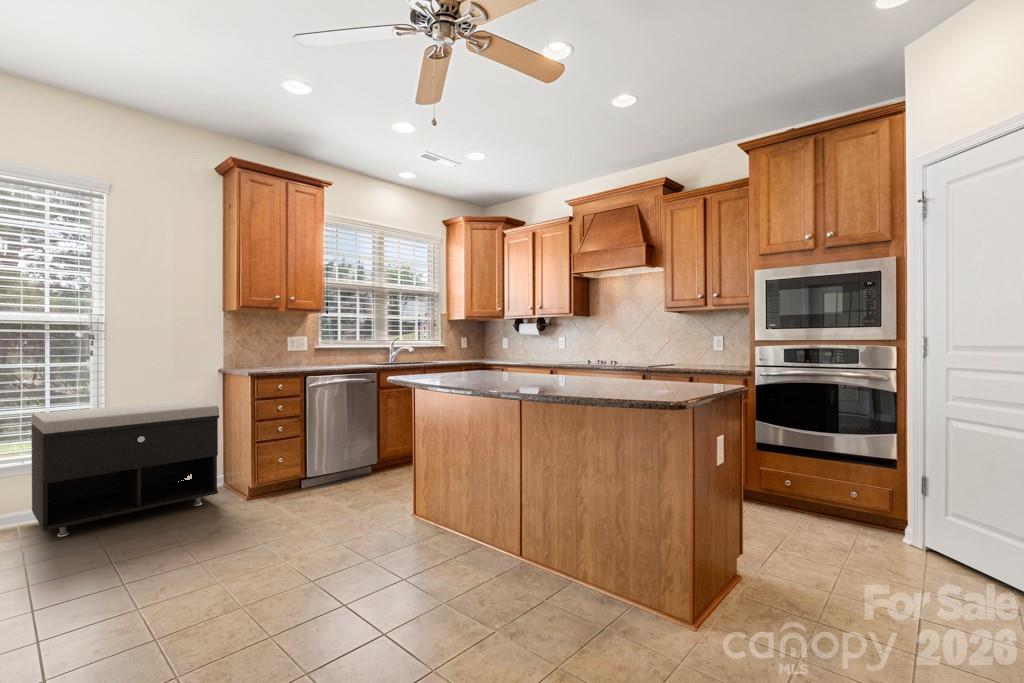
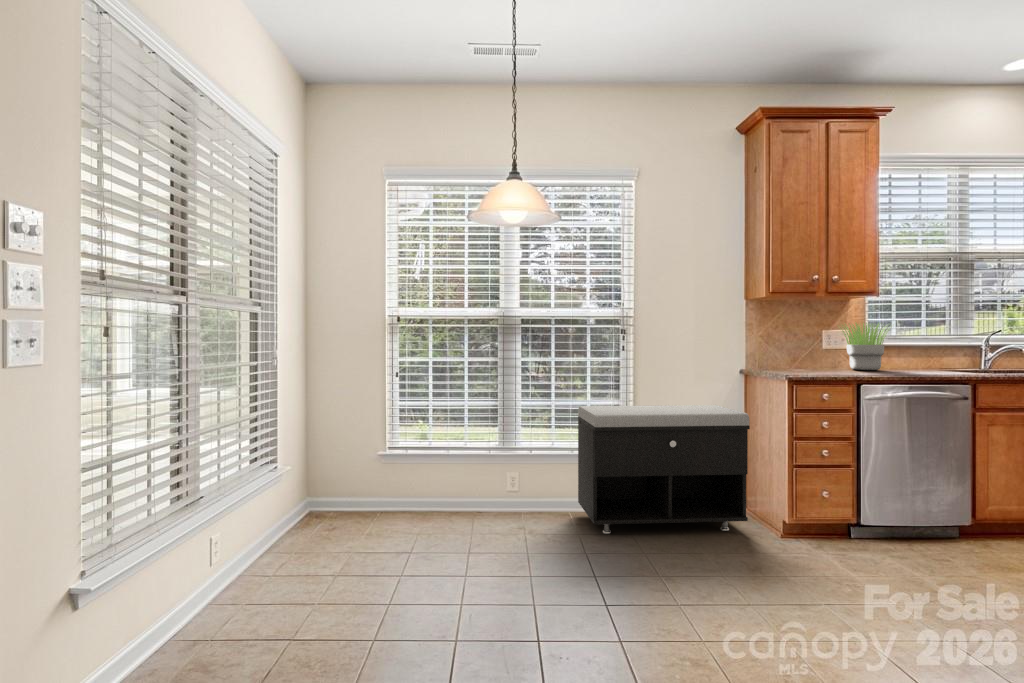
potted plant: none [294,331,337,366] -> present [842,323,890,370]

